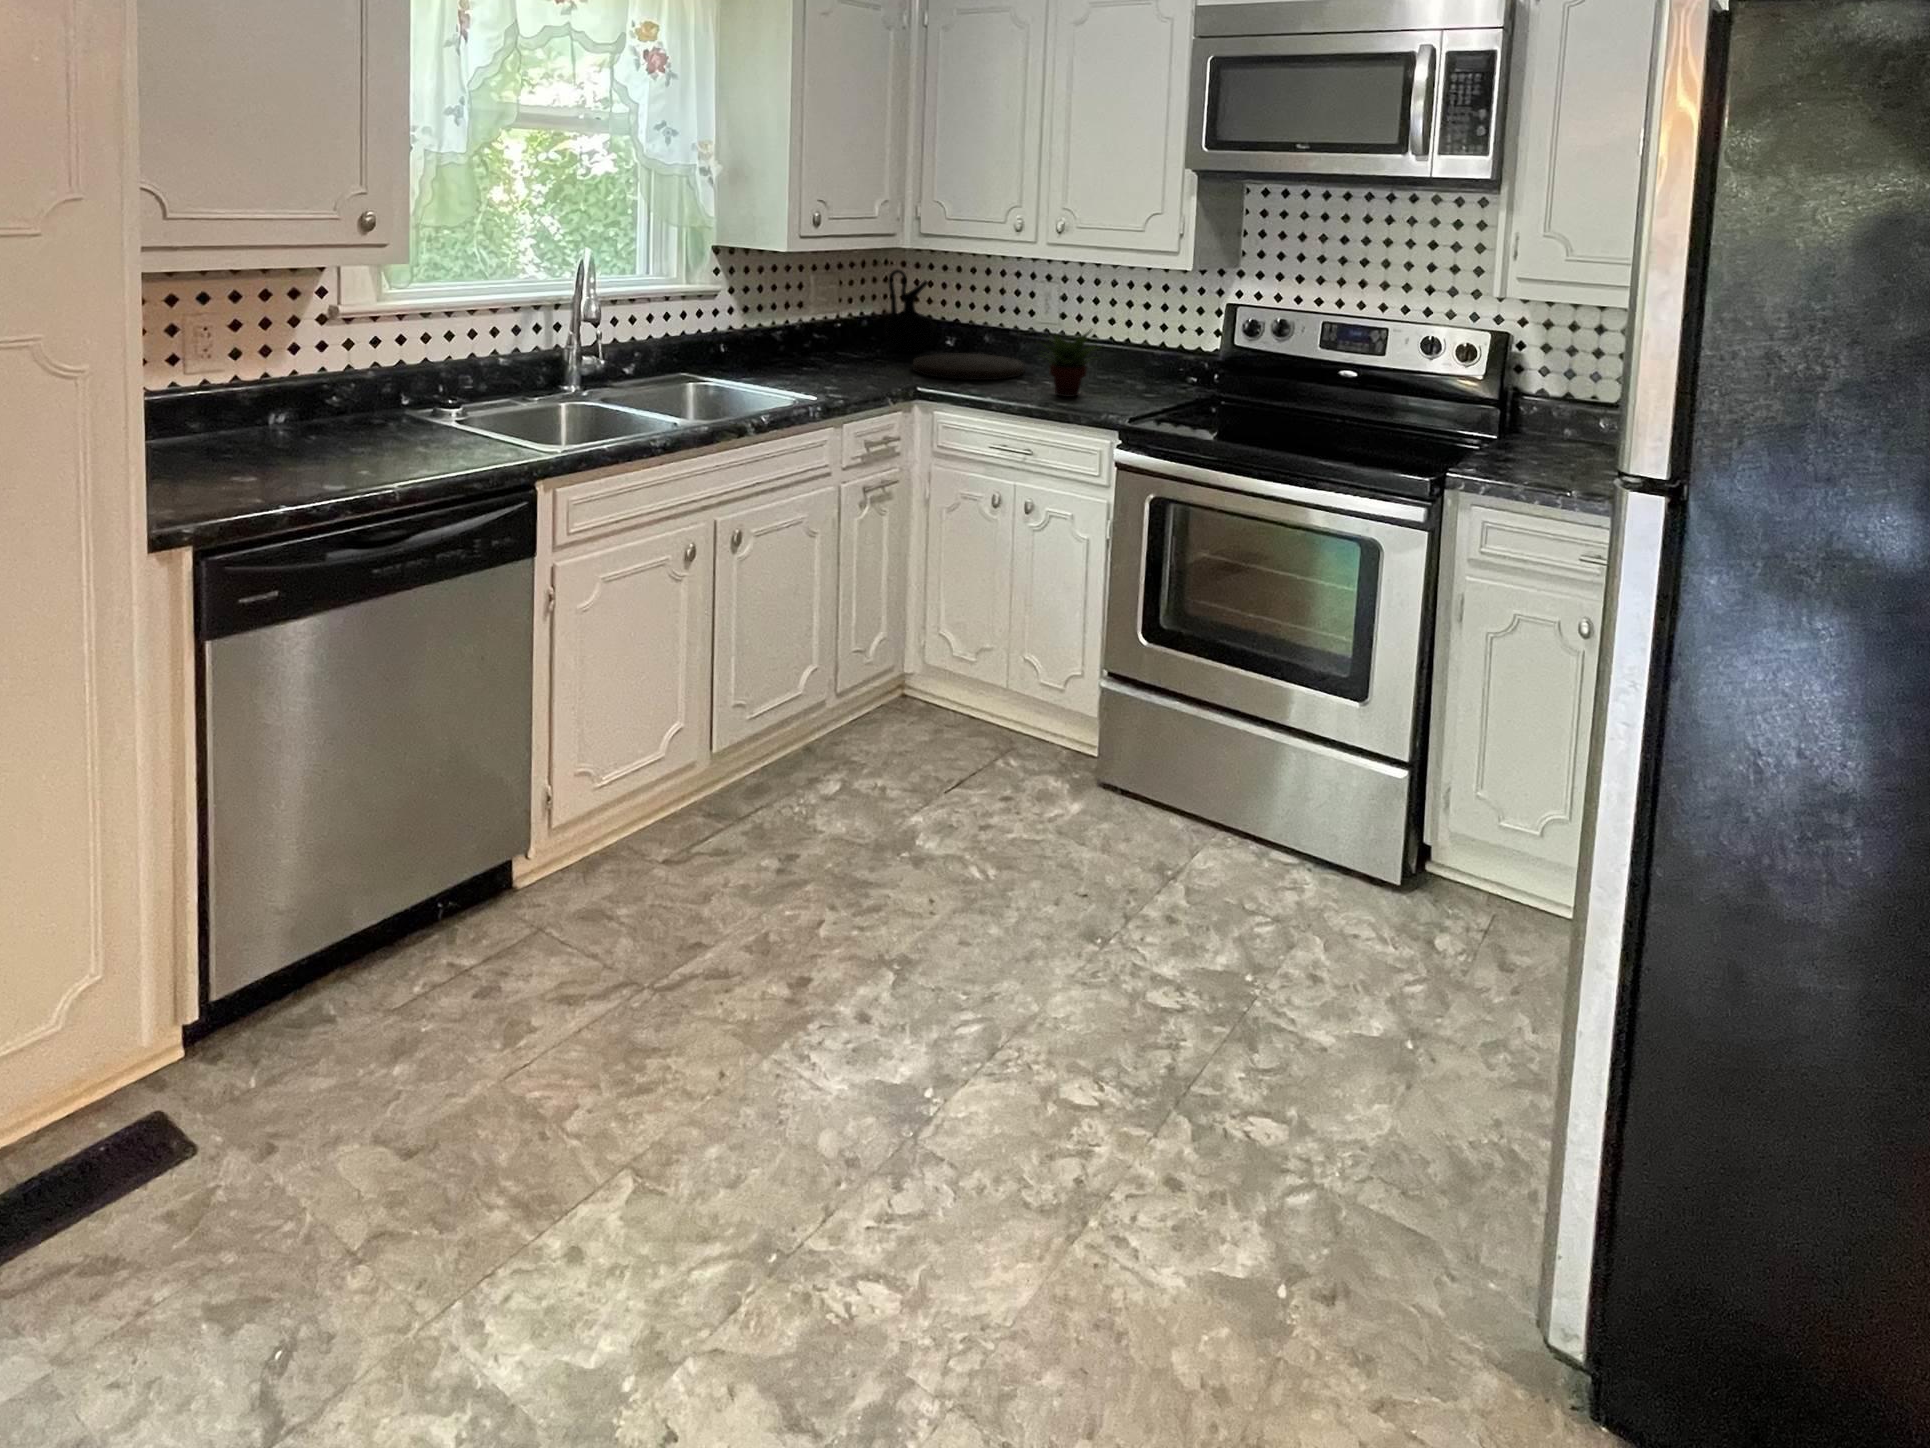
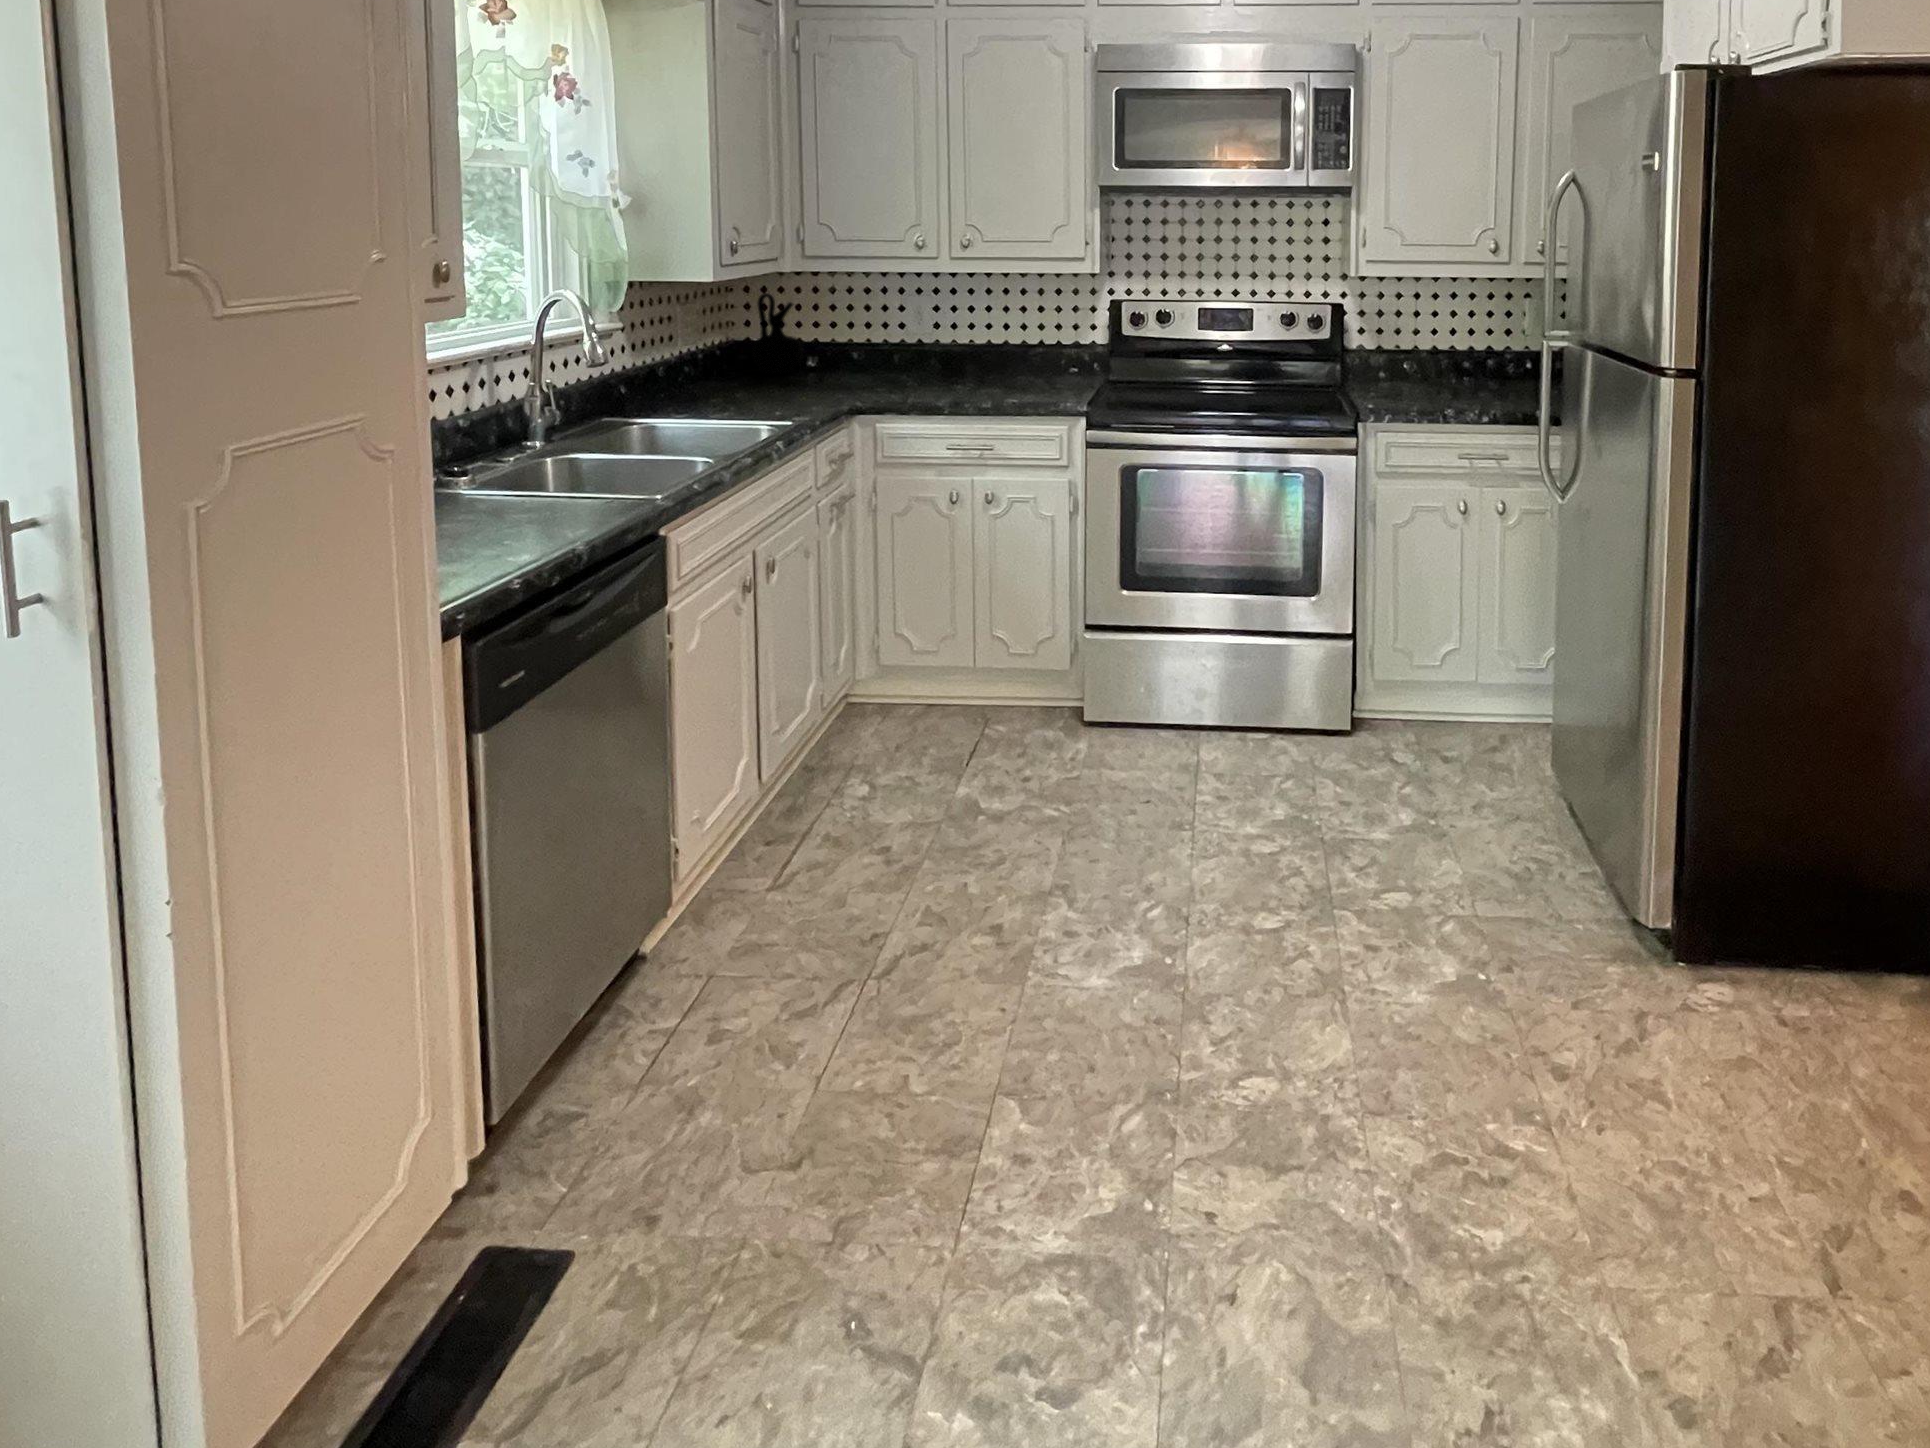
succulent plant: present [1041,330,1095,397] -> none [967,333,1027,396]
cutting board: present [913,353,1024,380] -> none [817,368,926,393]

